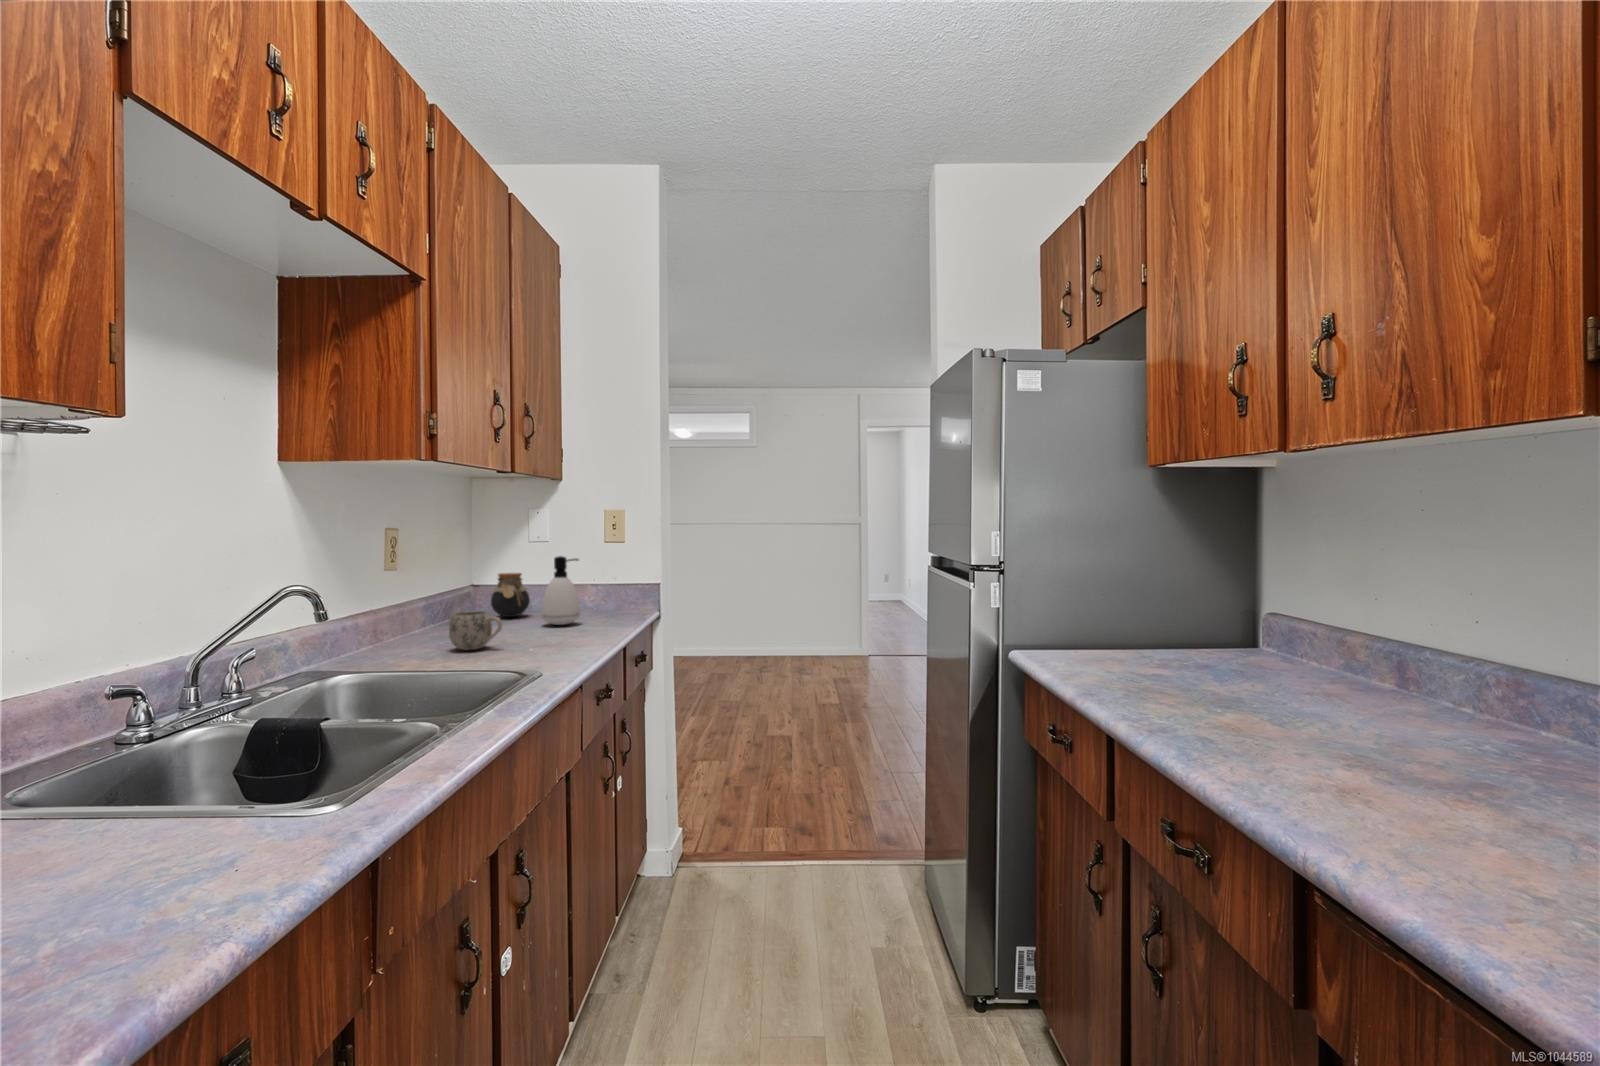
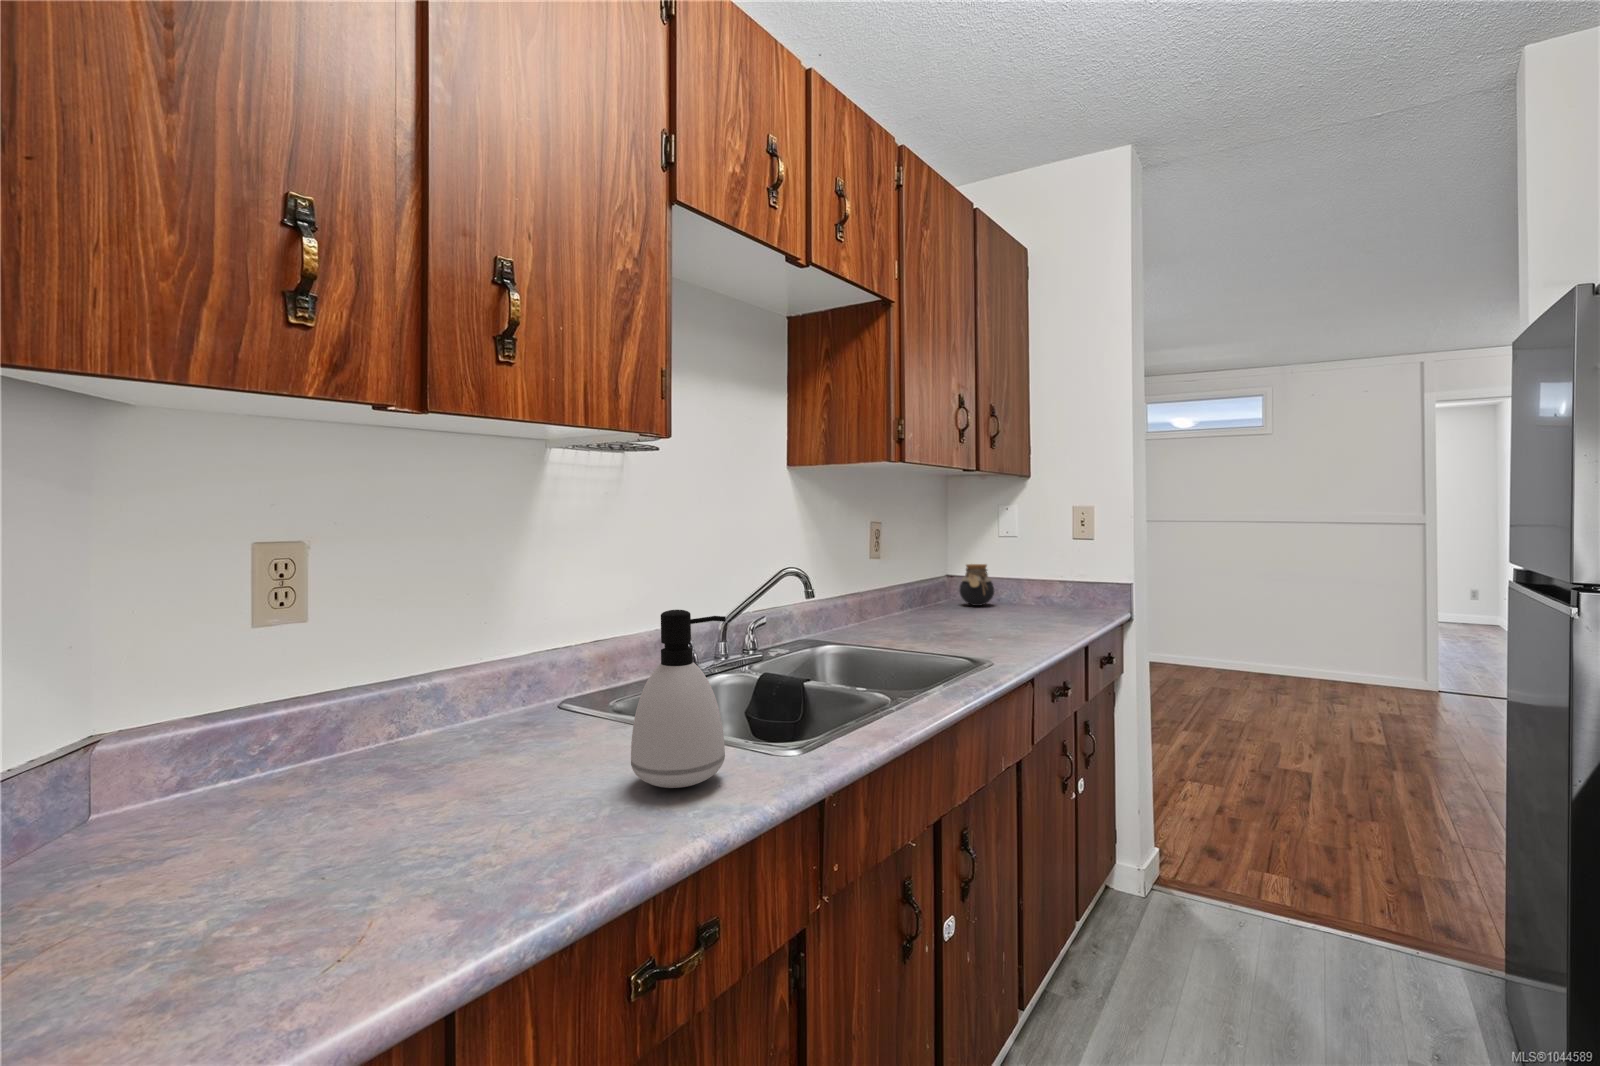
soap dispenser: present [542,556,580,625] -> present [631,610,726,788]
mug: present [449,611,502,650] -> none [917,597,962,632]

